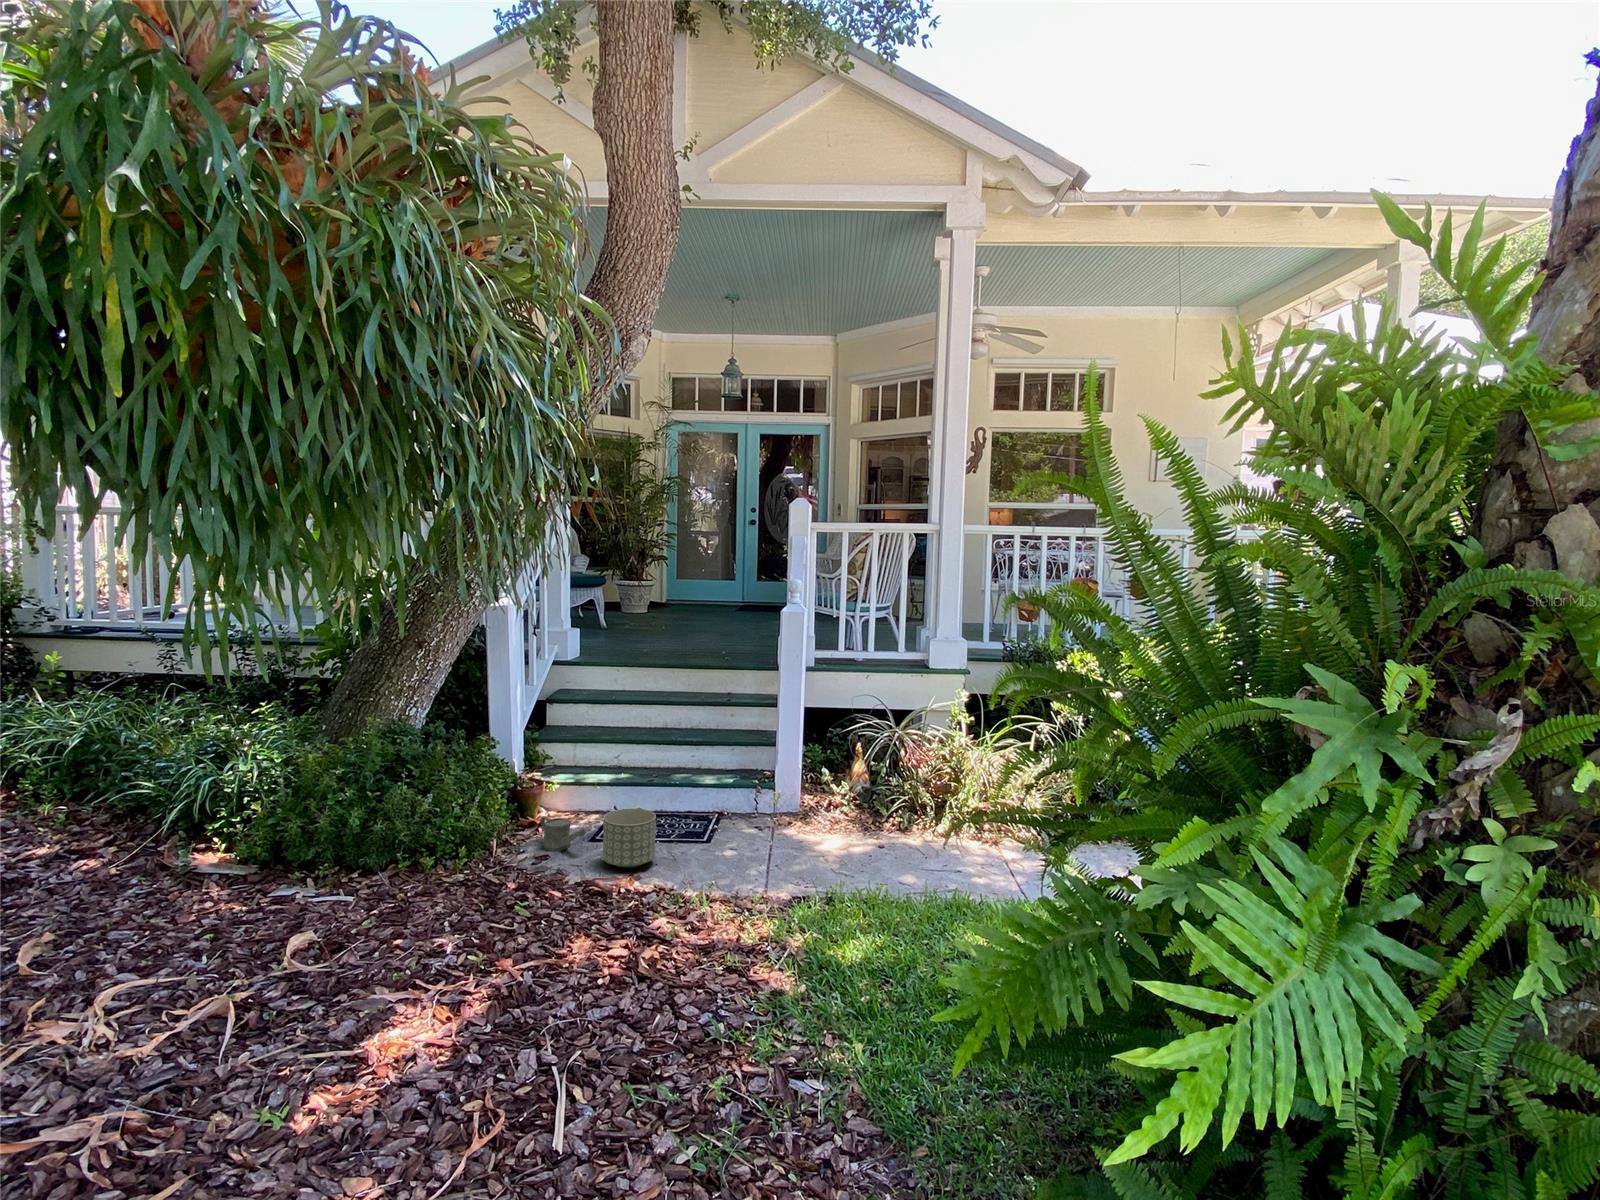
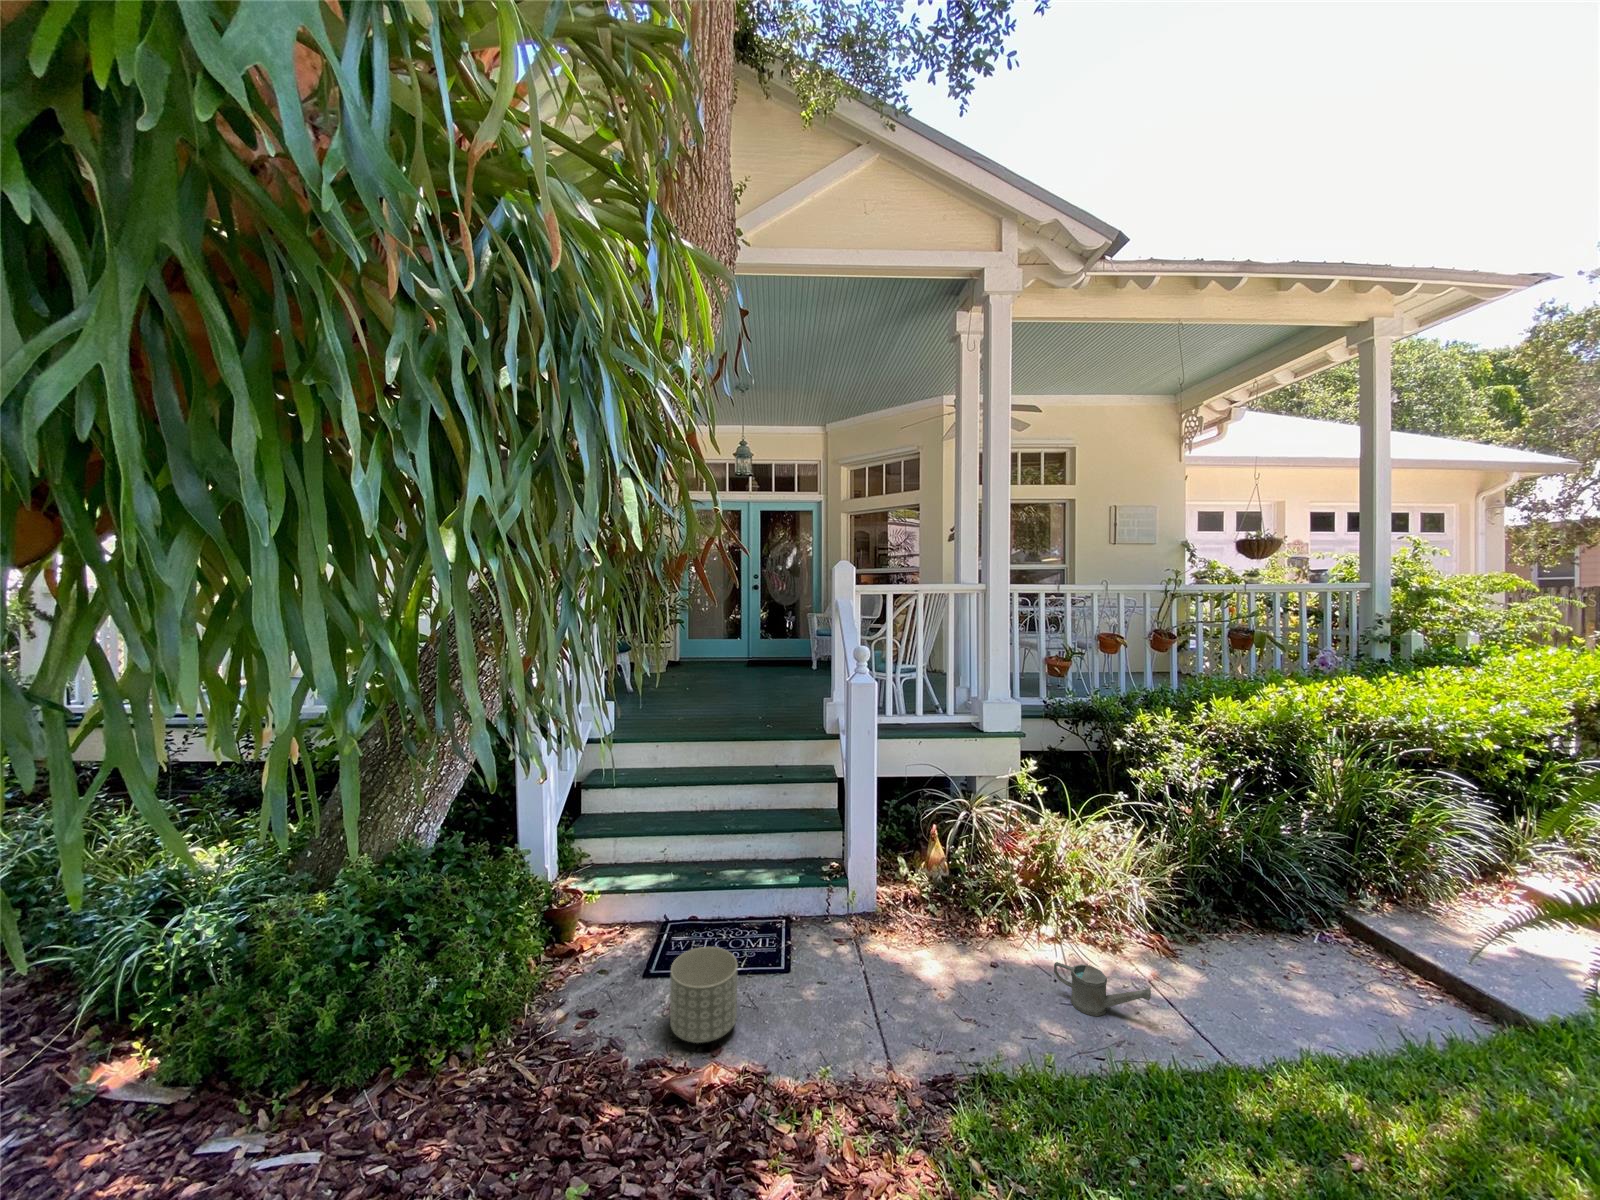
watering can: present [541,816,586,851] -> present [1054,962,1151,1016]

